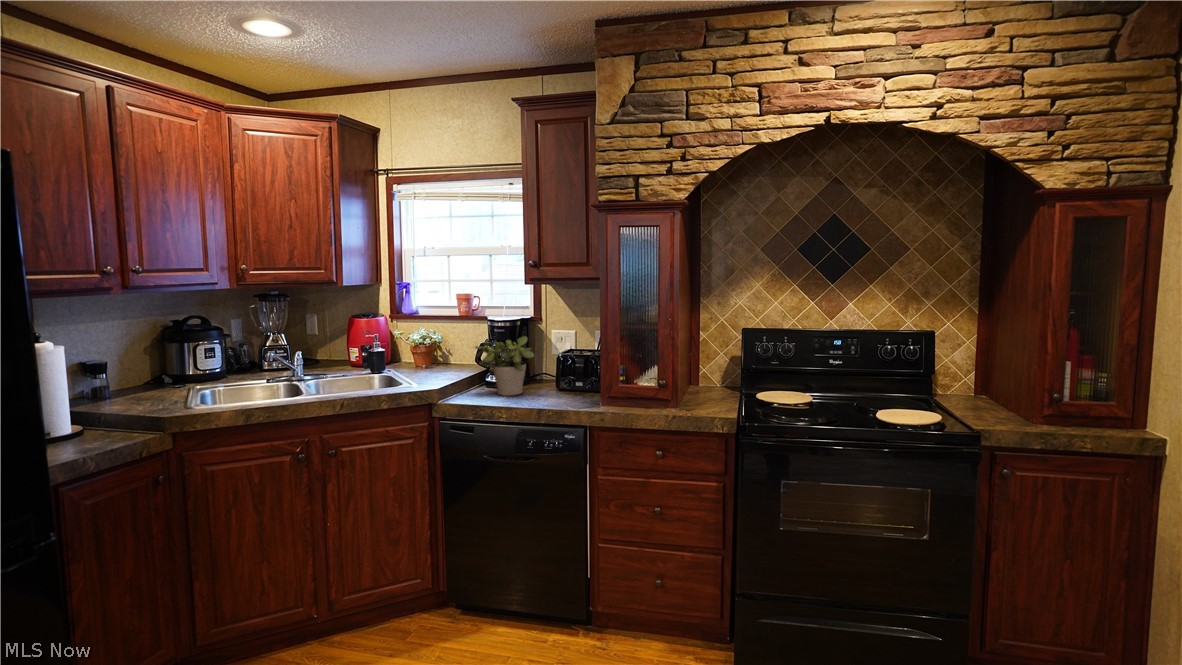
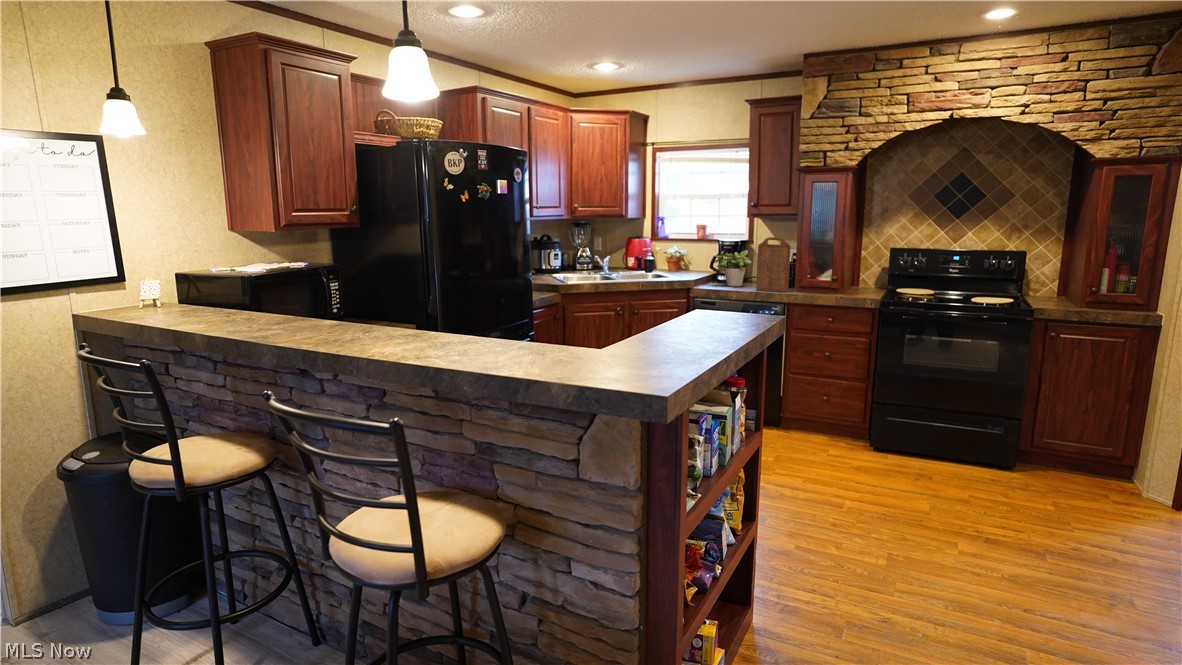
cutting board: none [540,316,592,406] -> present [756,237,791,292]

